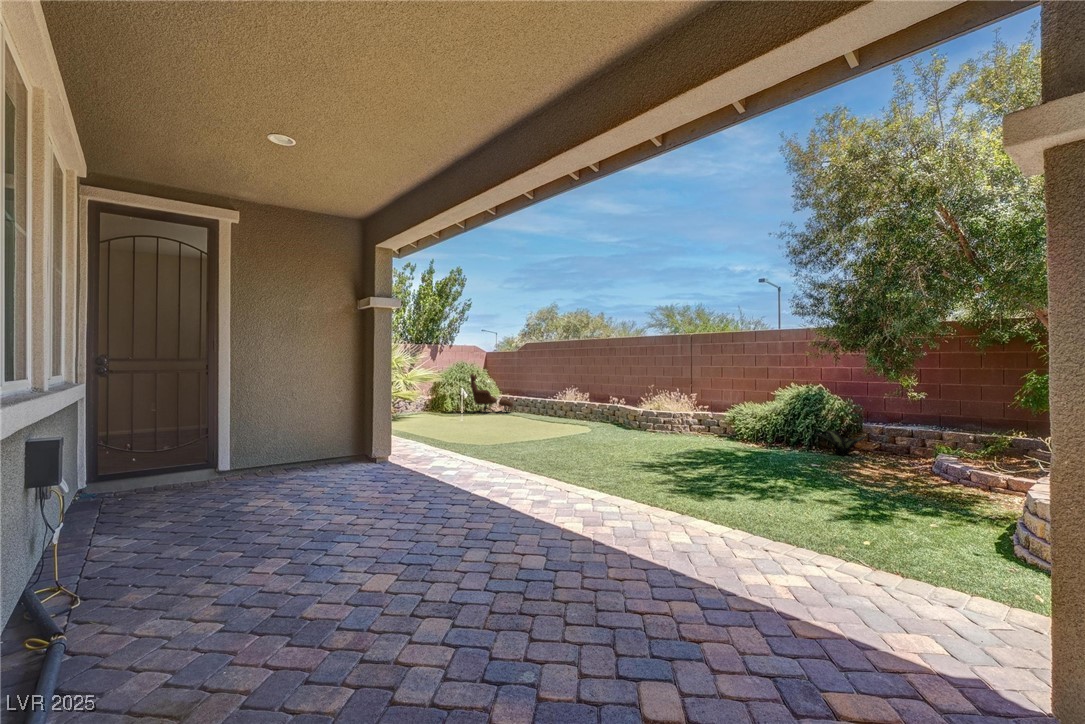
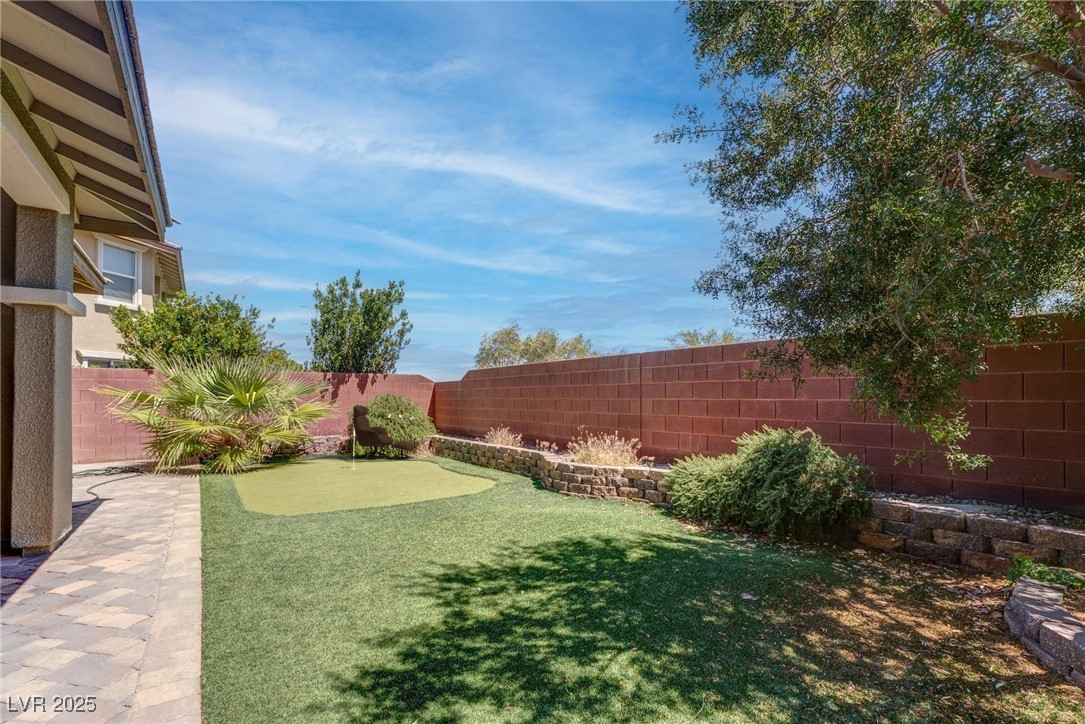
potted plant: present [817,431,867,455] -> none [778,509,880,562]

